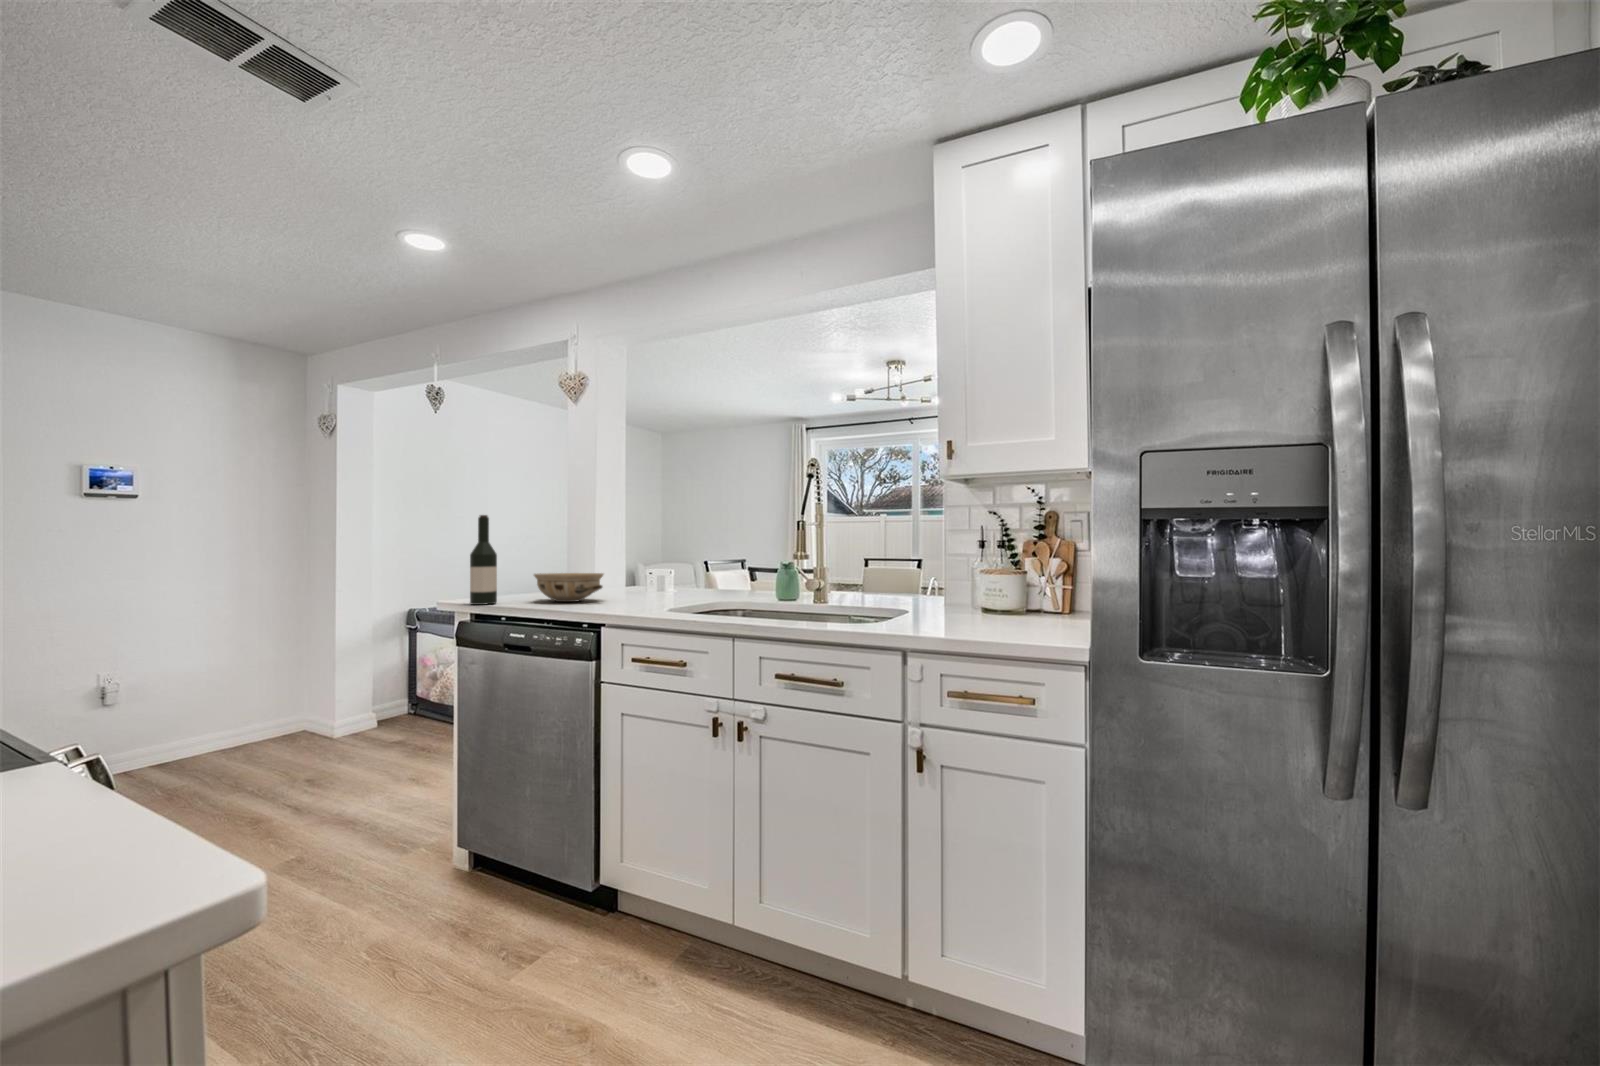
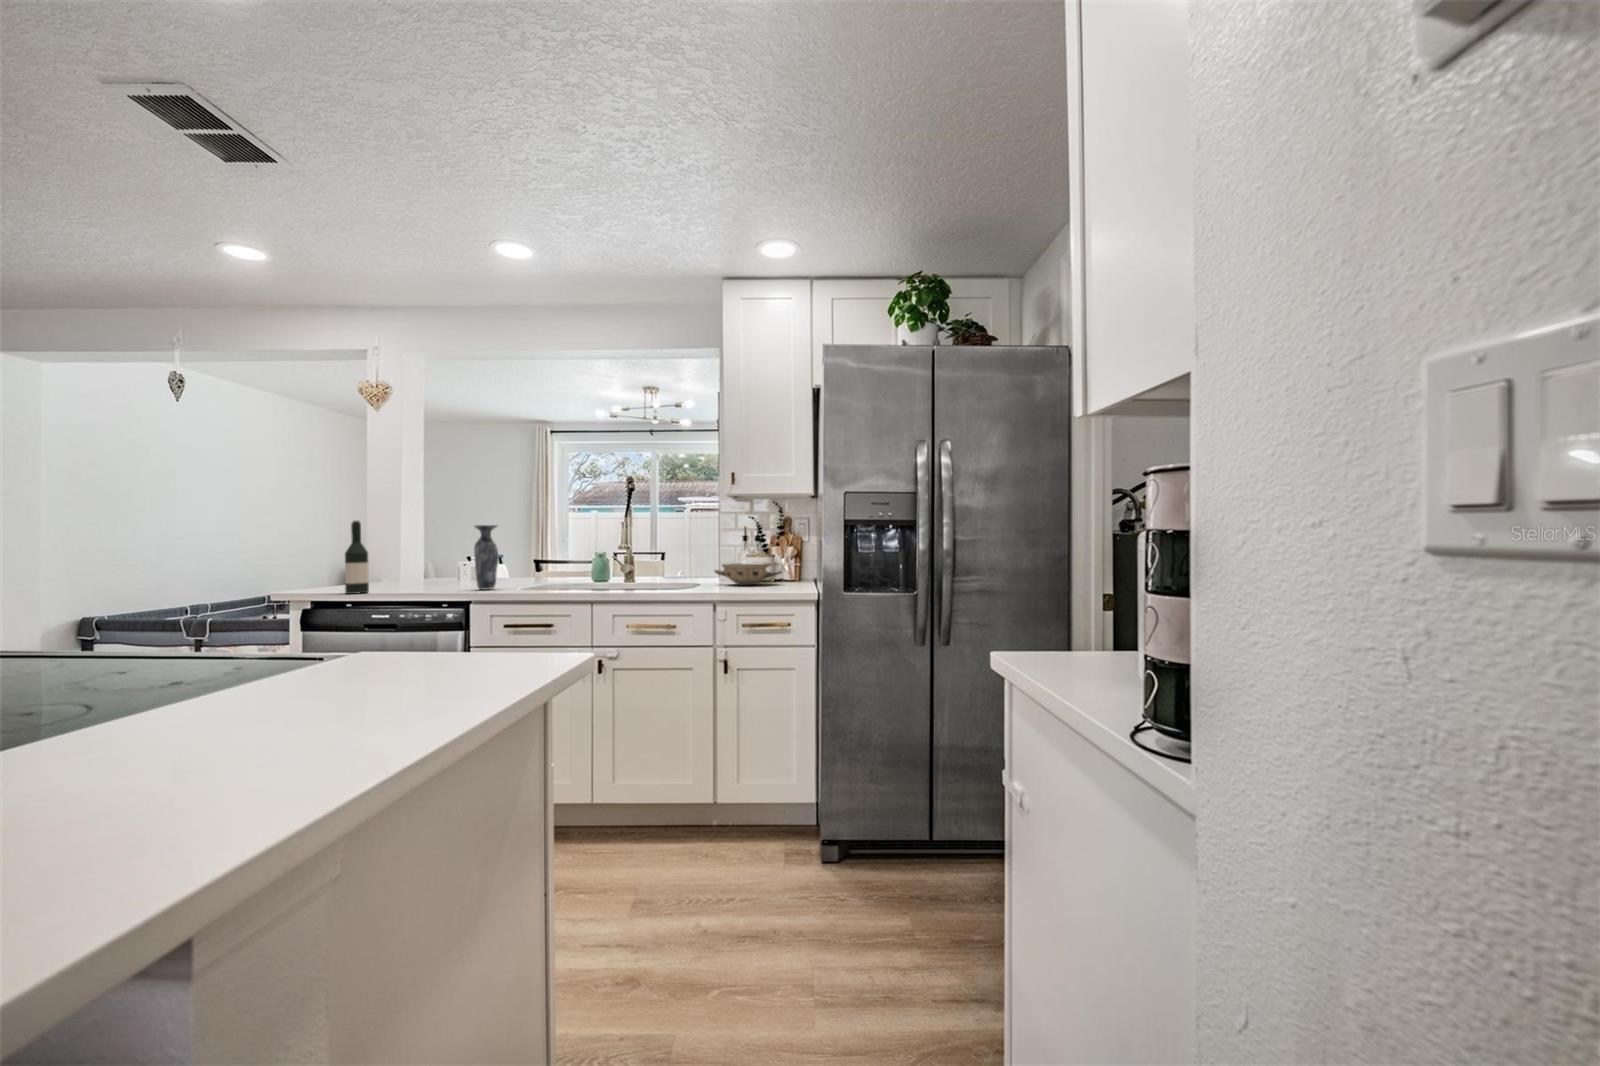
vase: none [609,521,639,606] -> present [474,525,499,590]
ceramic bowl: present [534,573,604,602] -> present [715,563,782,585]

